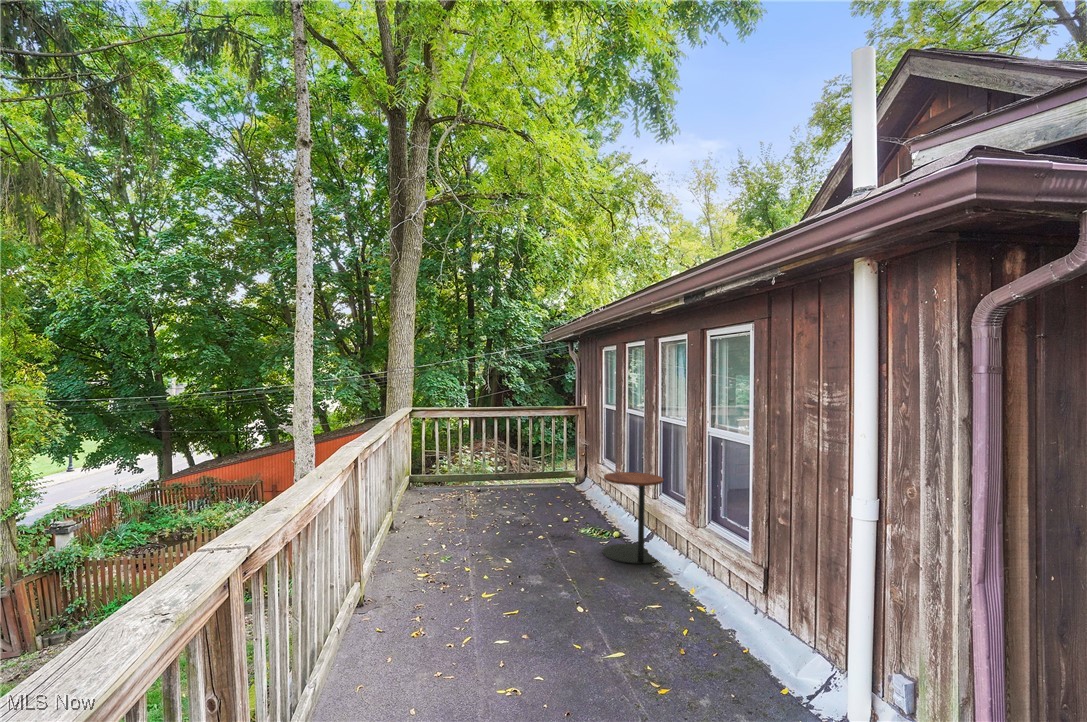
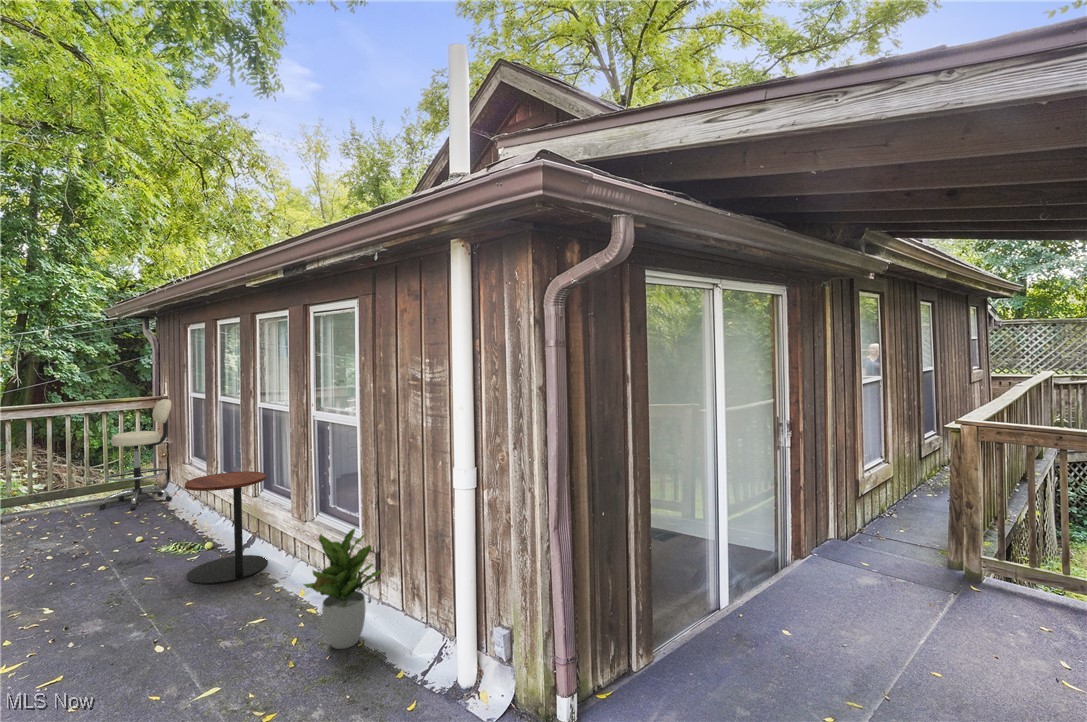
stool: none [542,408,591,493] -> present [99,399,172,510]
potted plant: none [696,536,771,648] -> present [304,529,382,649]

